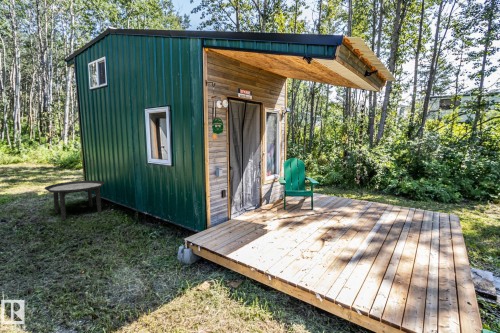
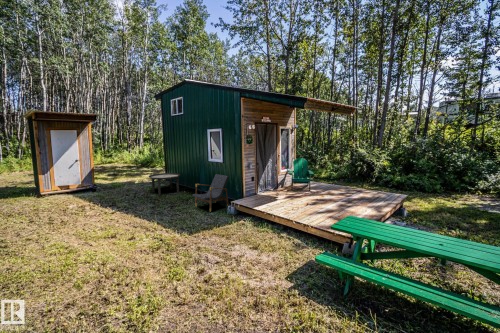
lounge chair: none [112,185,181,259] -> present [193,174,229,212]

